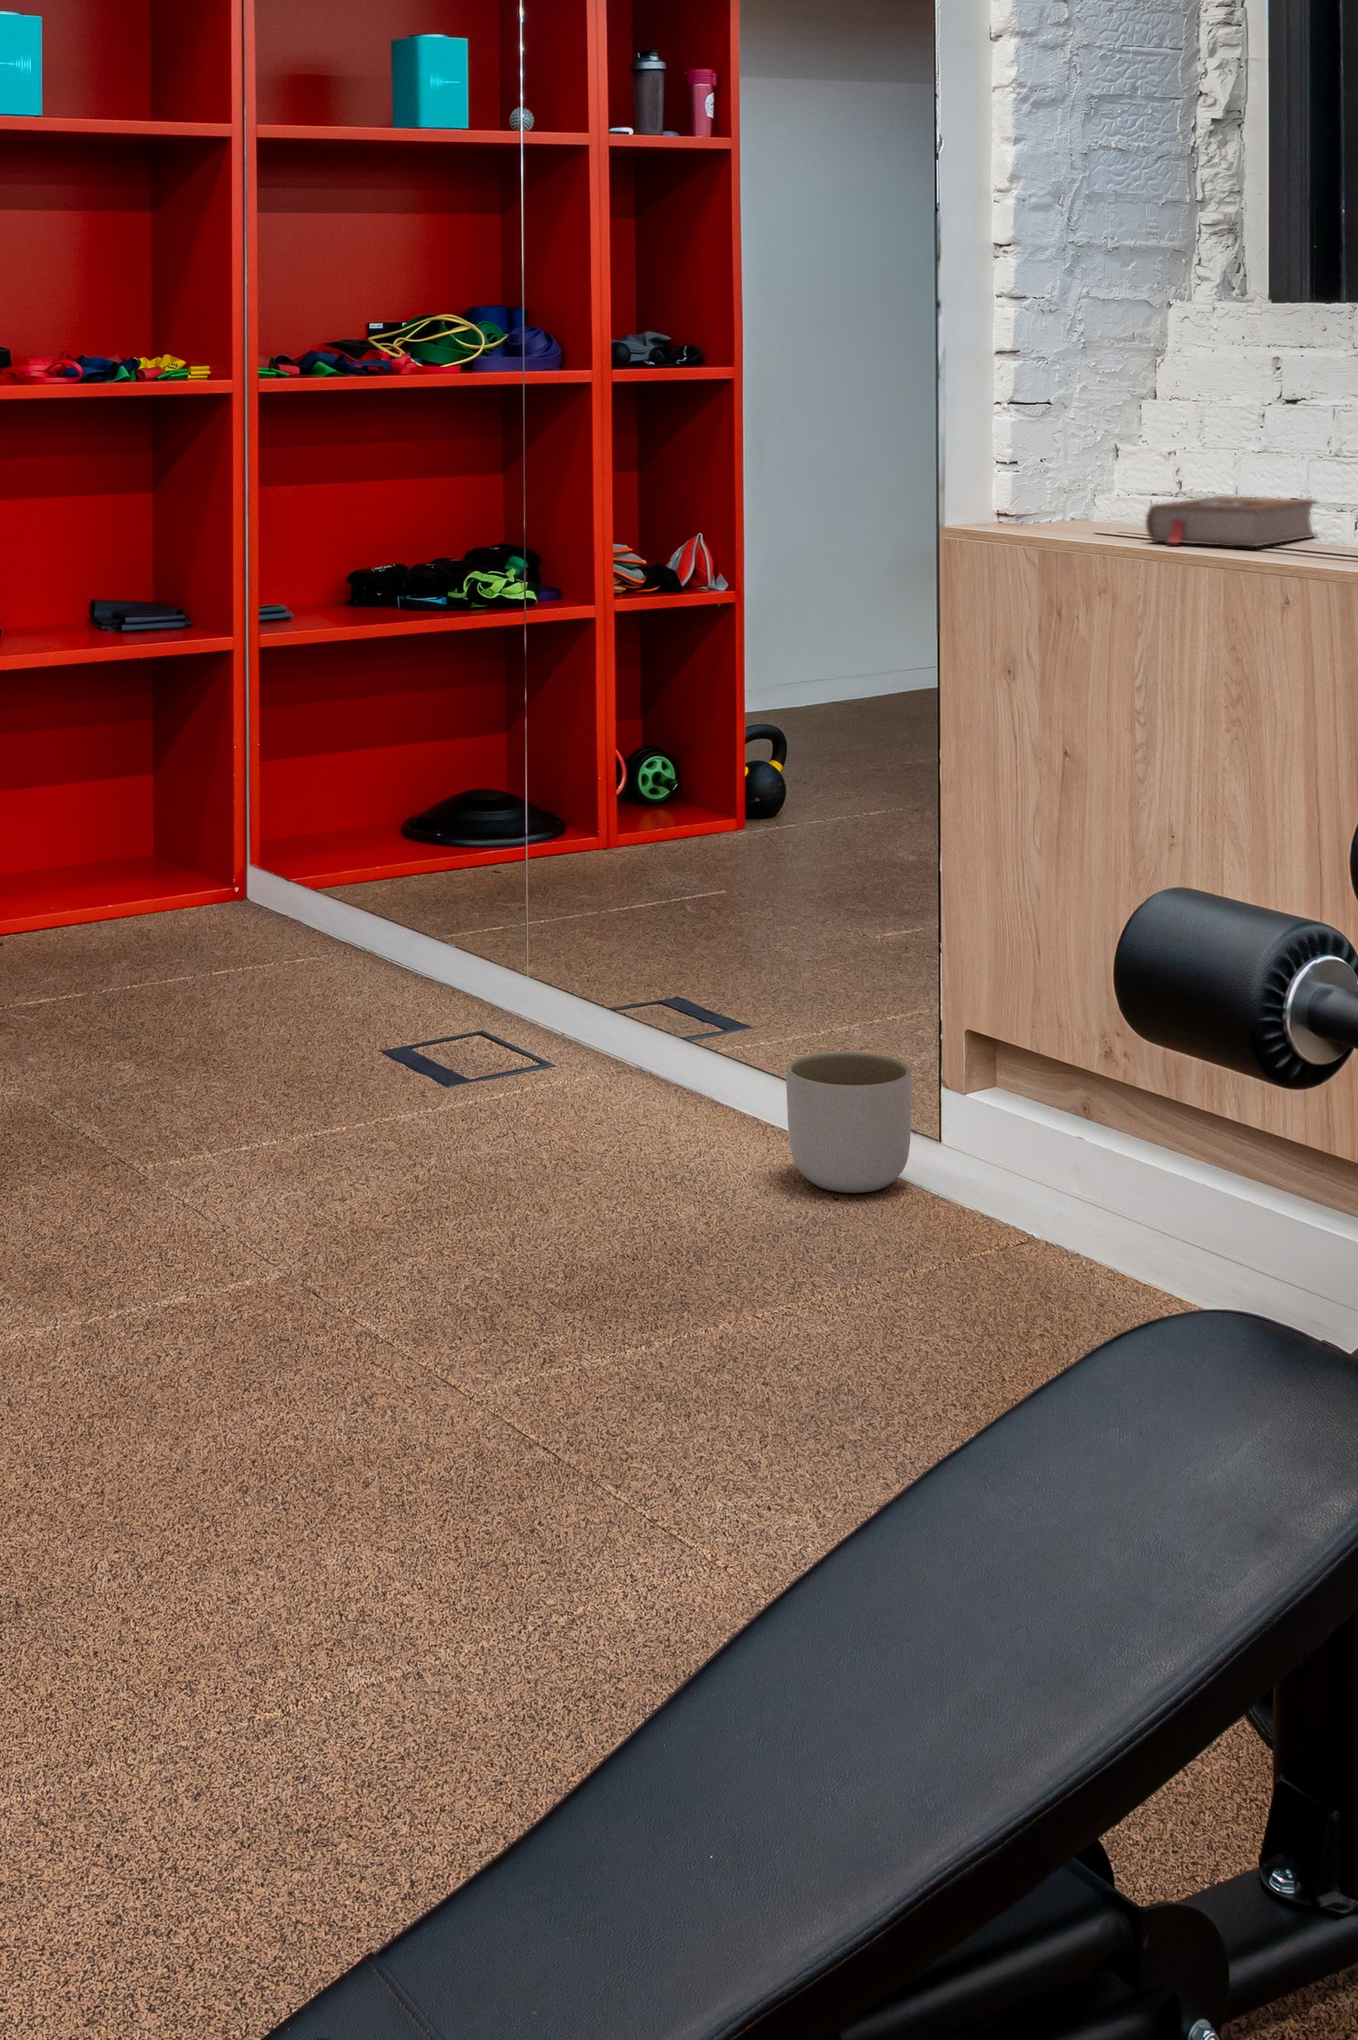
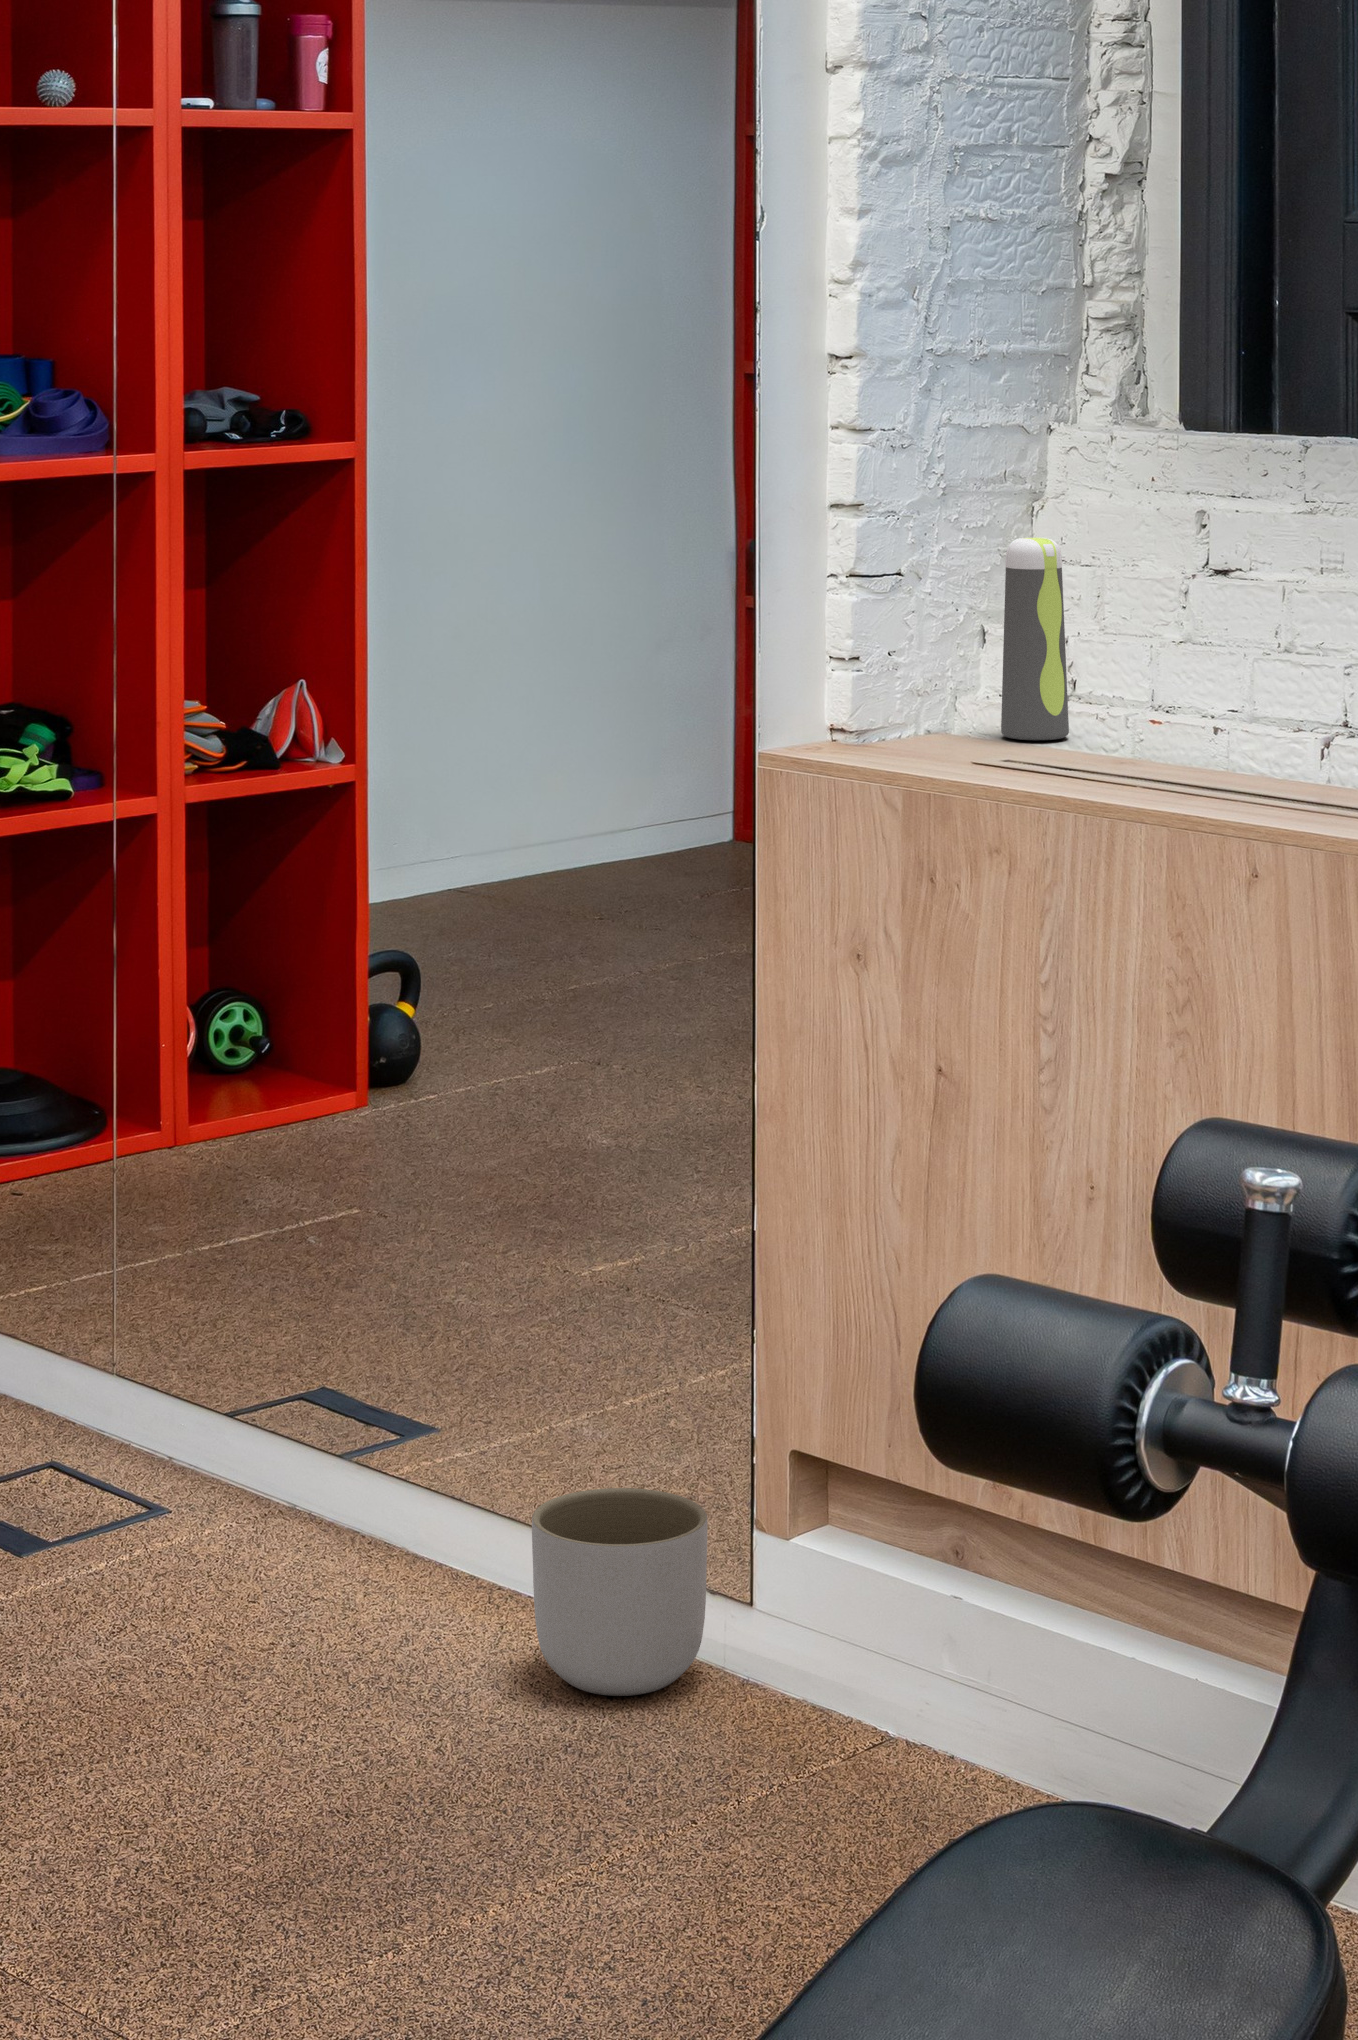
water bottle: none [1125,380,1176,525] -> present [1001,537,1069,740]
book: present [1145,496,1316,547] -> none [1046,702,1266,784]

